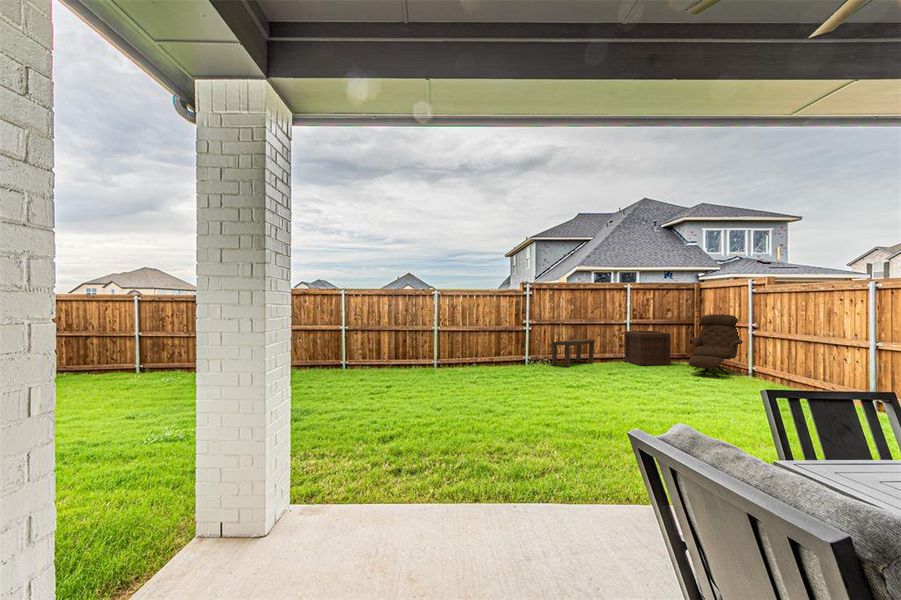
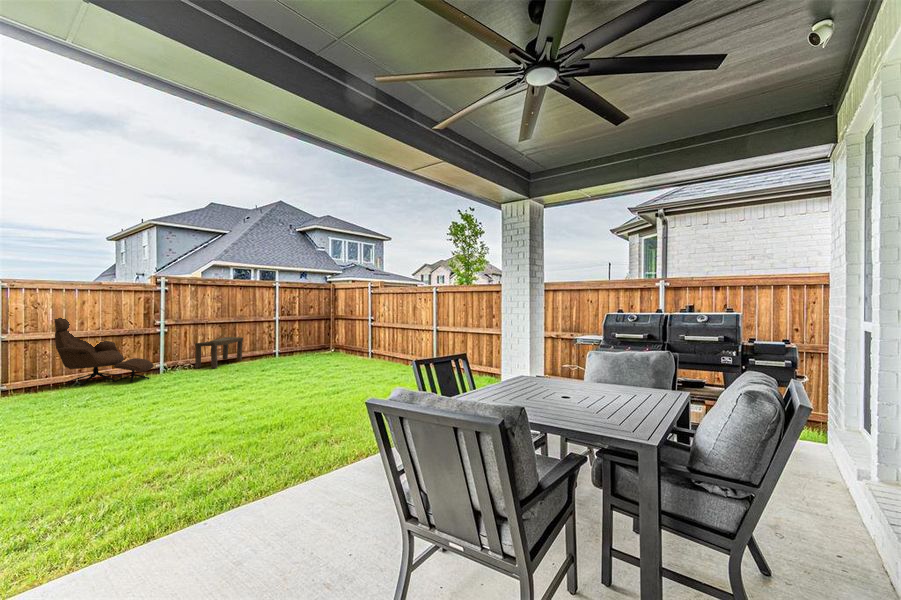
lounge chair: present [688,314,743,377] -> present [54,318,154,386]
wooden crate: present [624,331,671,366] -> none [272,325,314,358]

